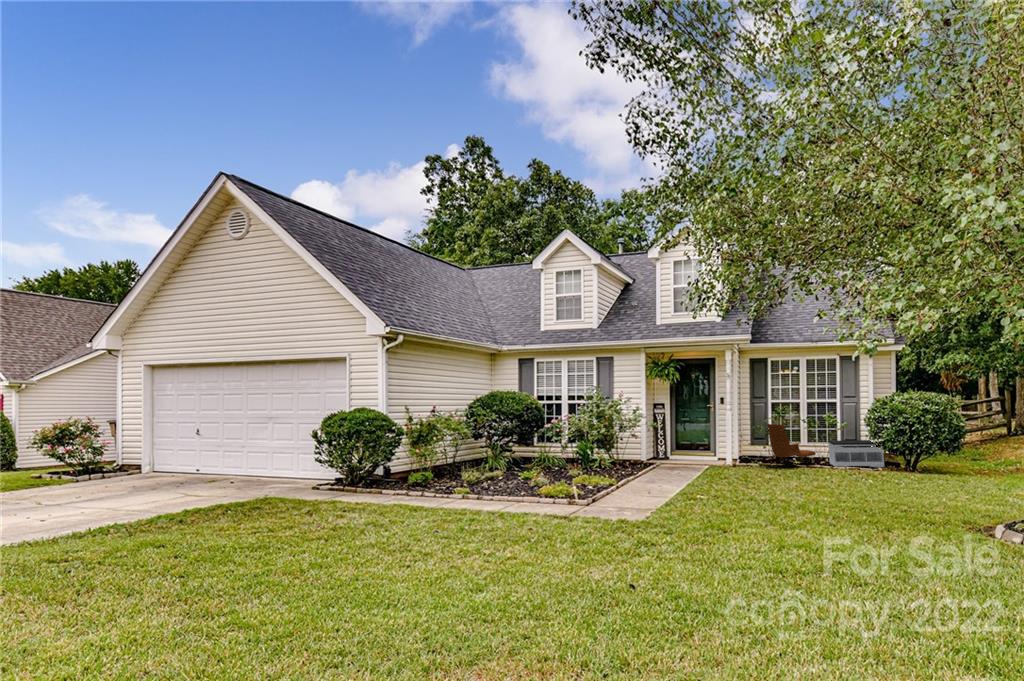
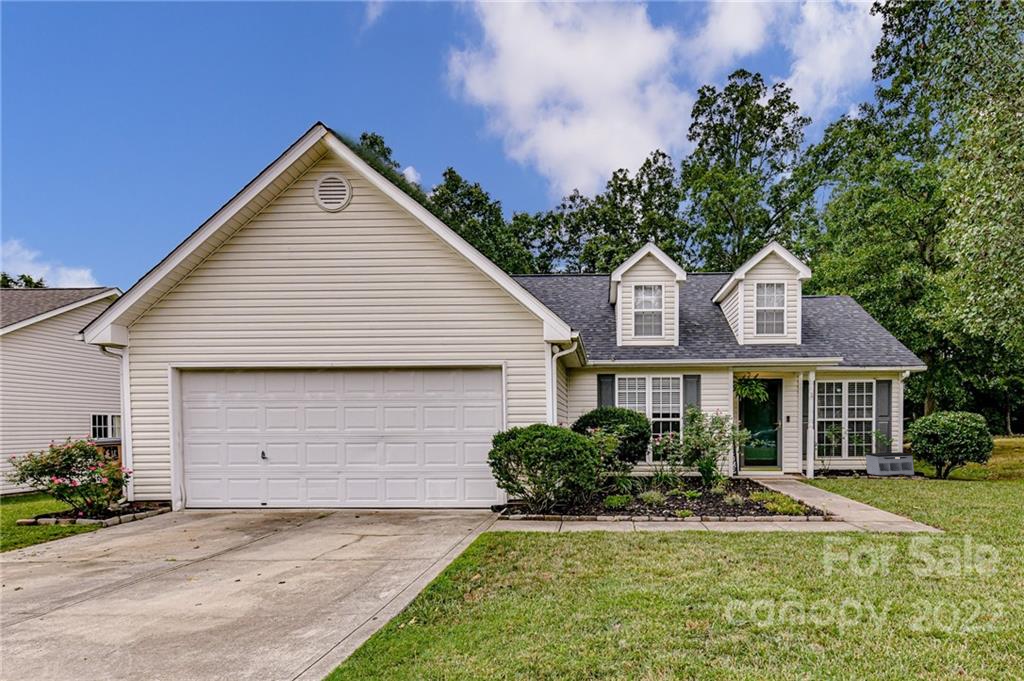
lounge chair: present [767,424,816,468] -> none [833,439,864,478]

